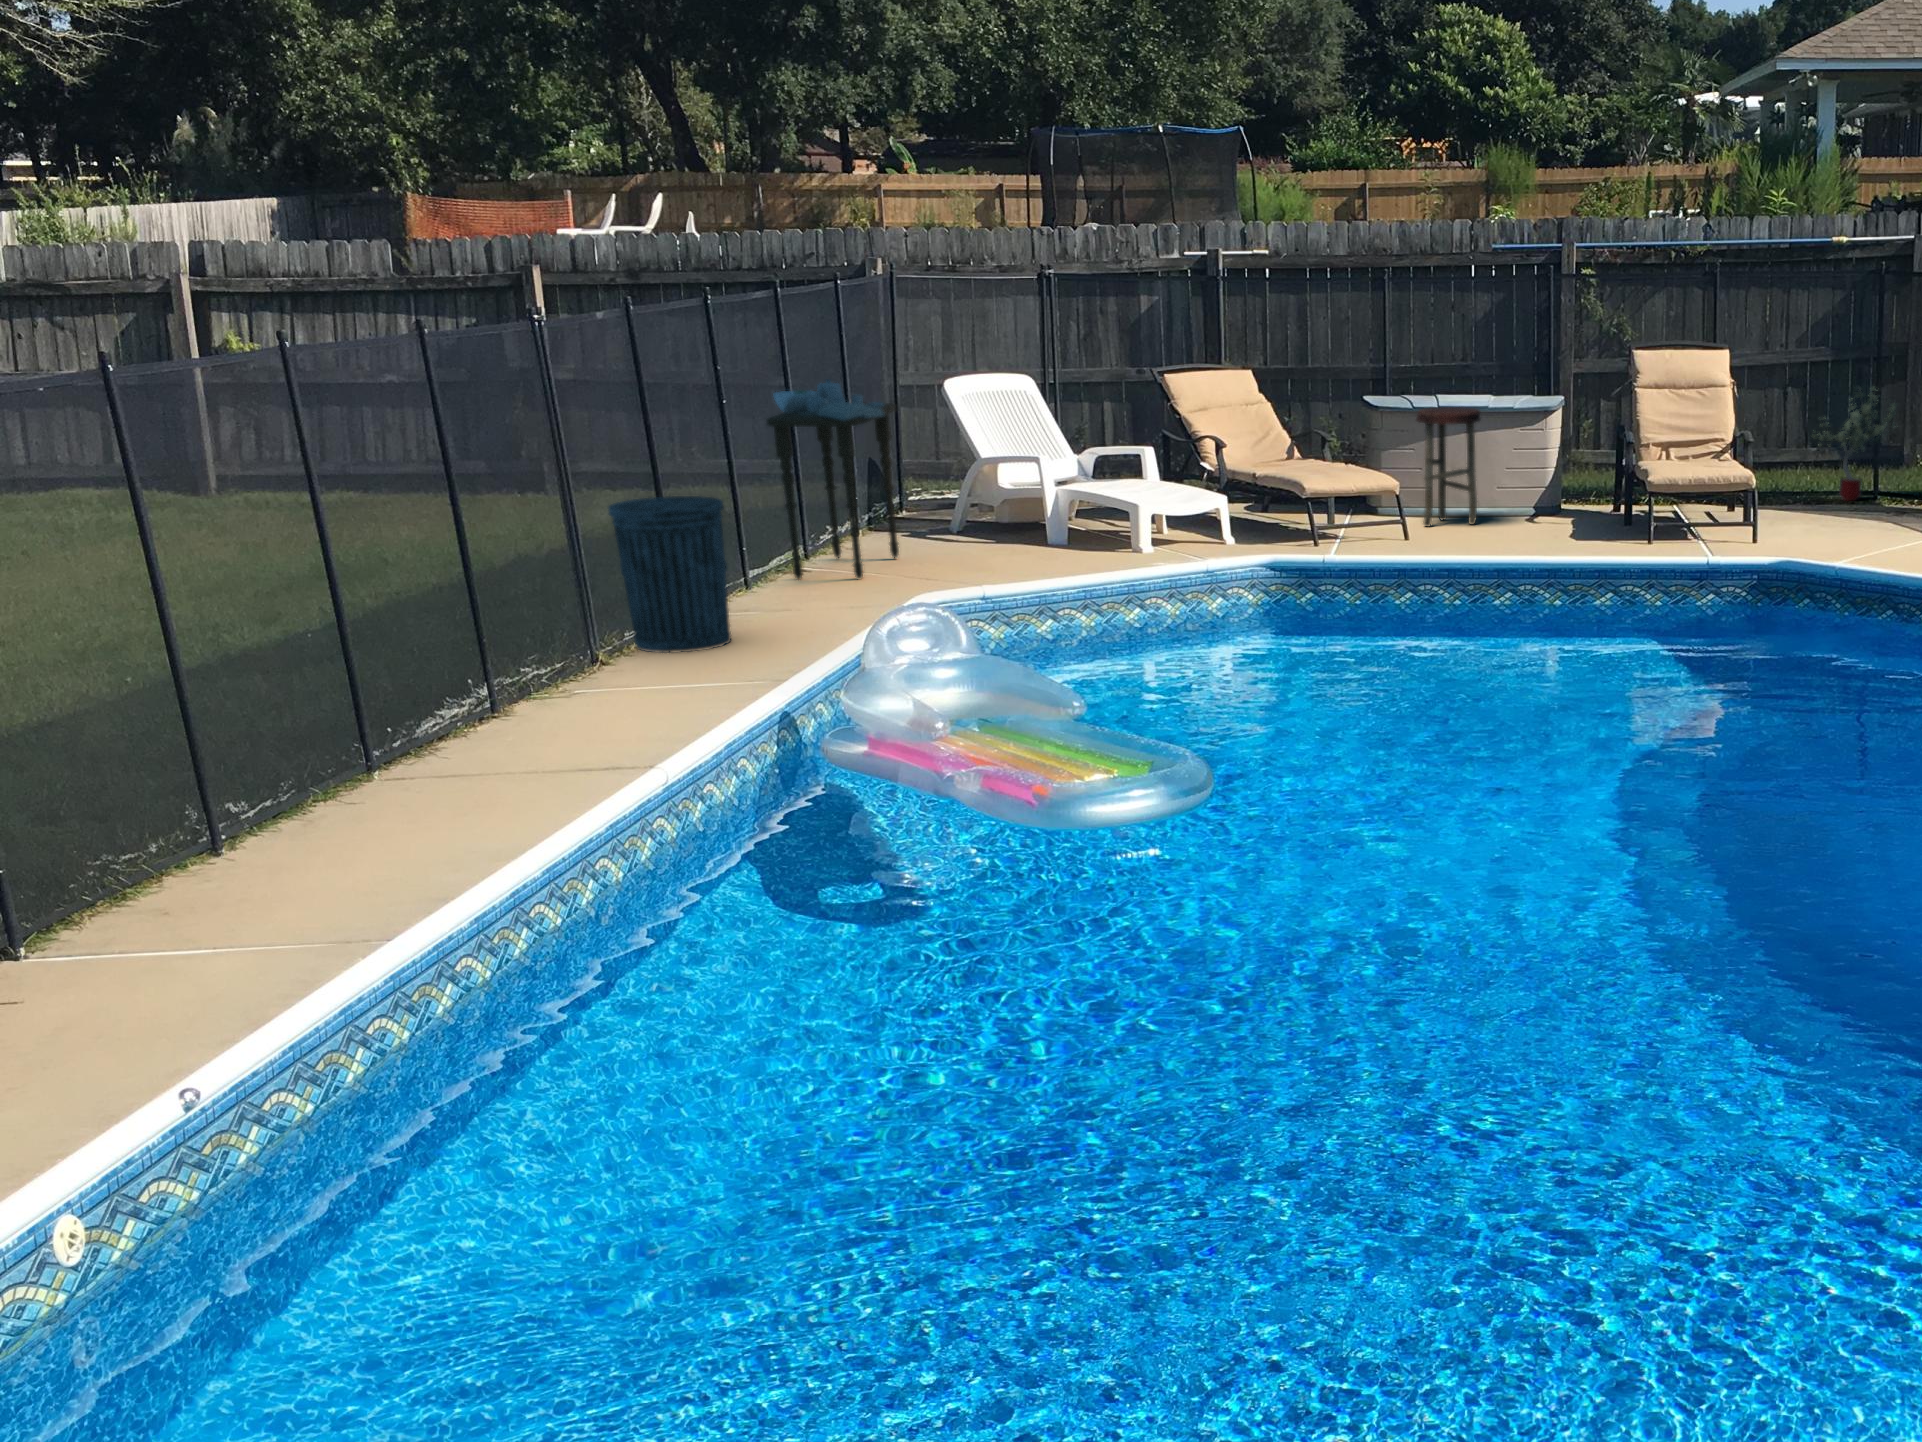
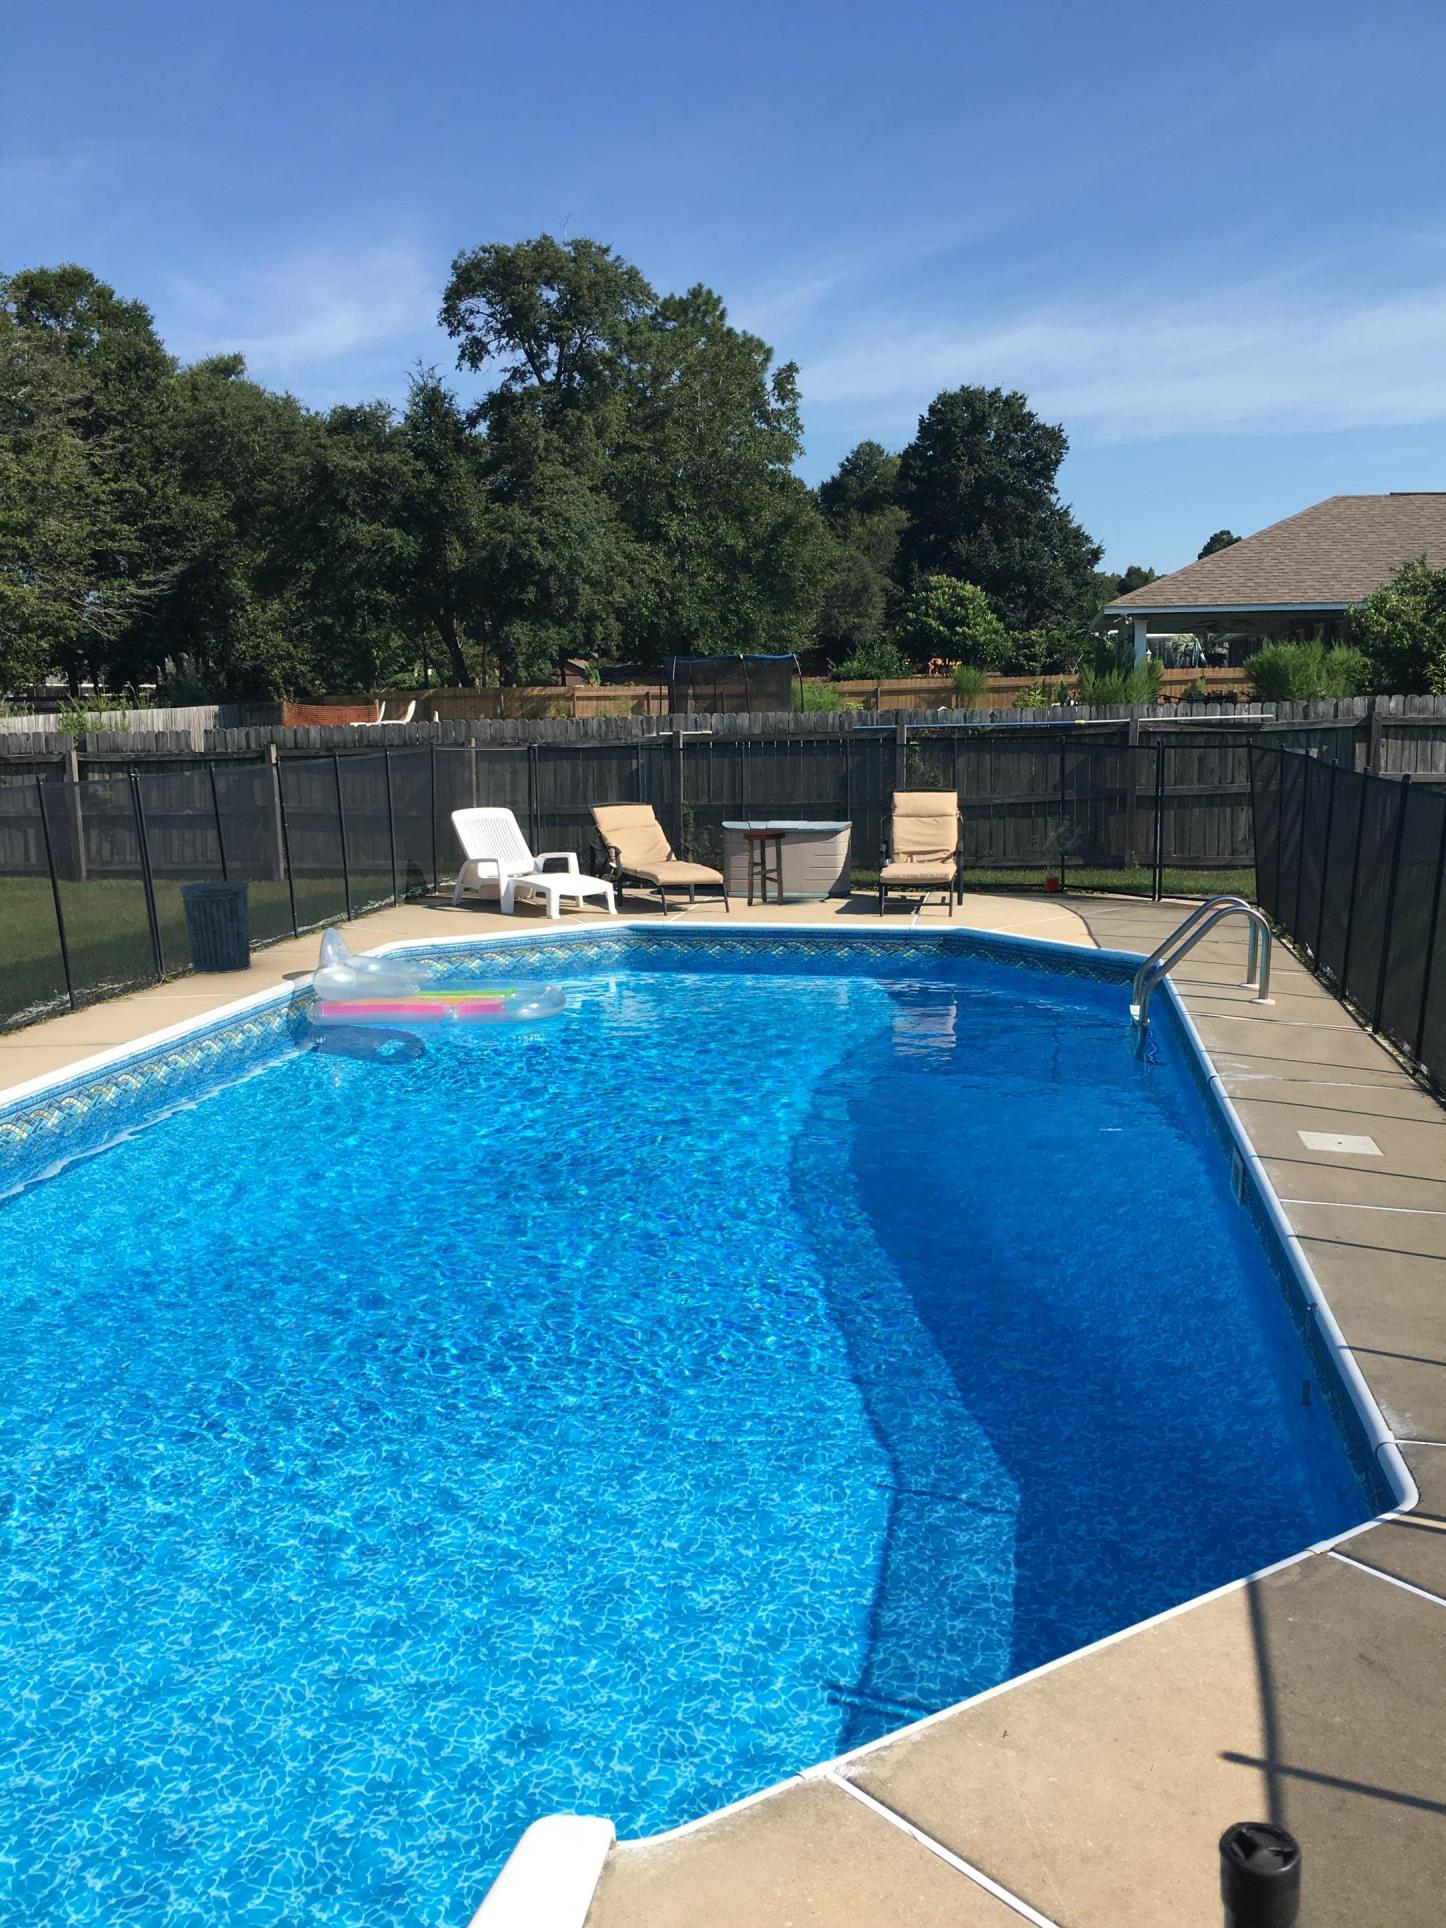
side table: present [767,379,899,580] -> none [316,812,406,934]

